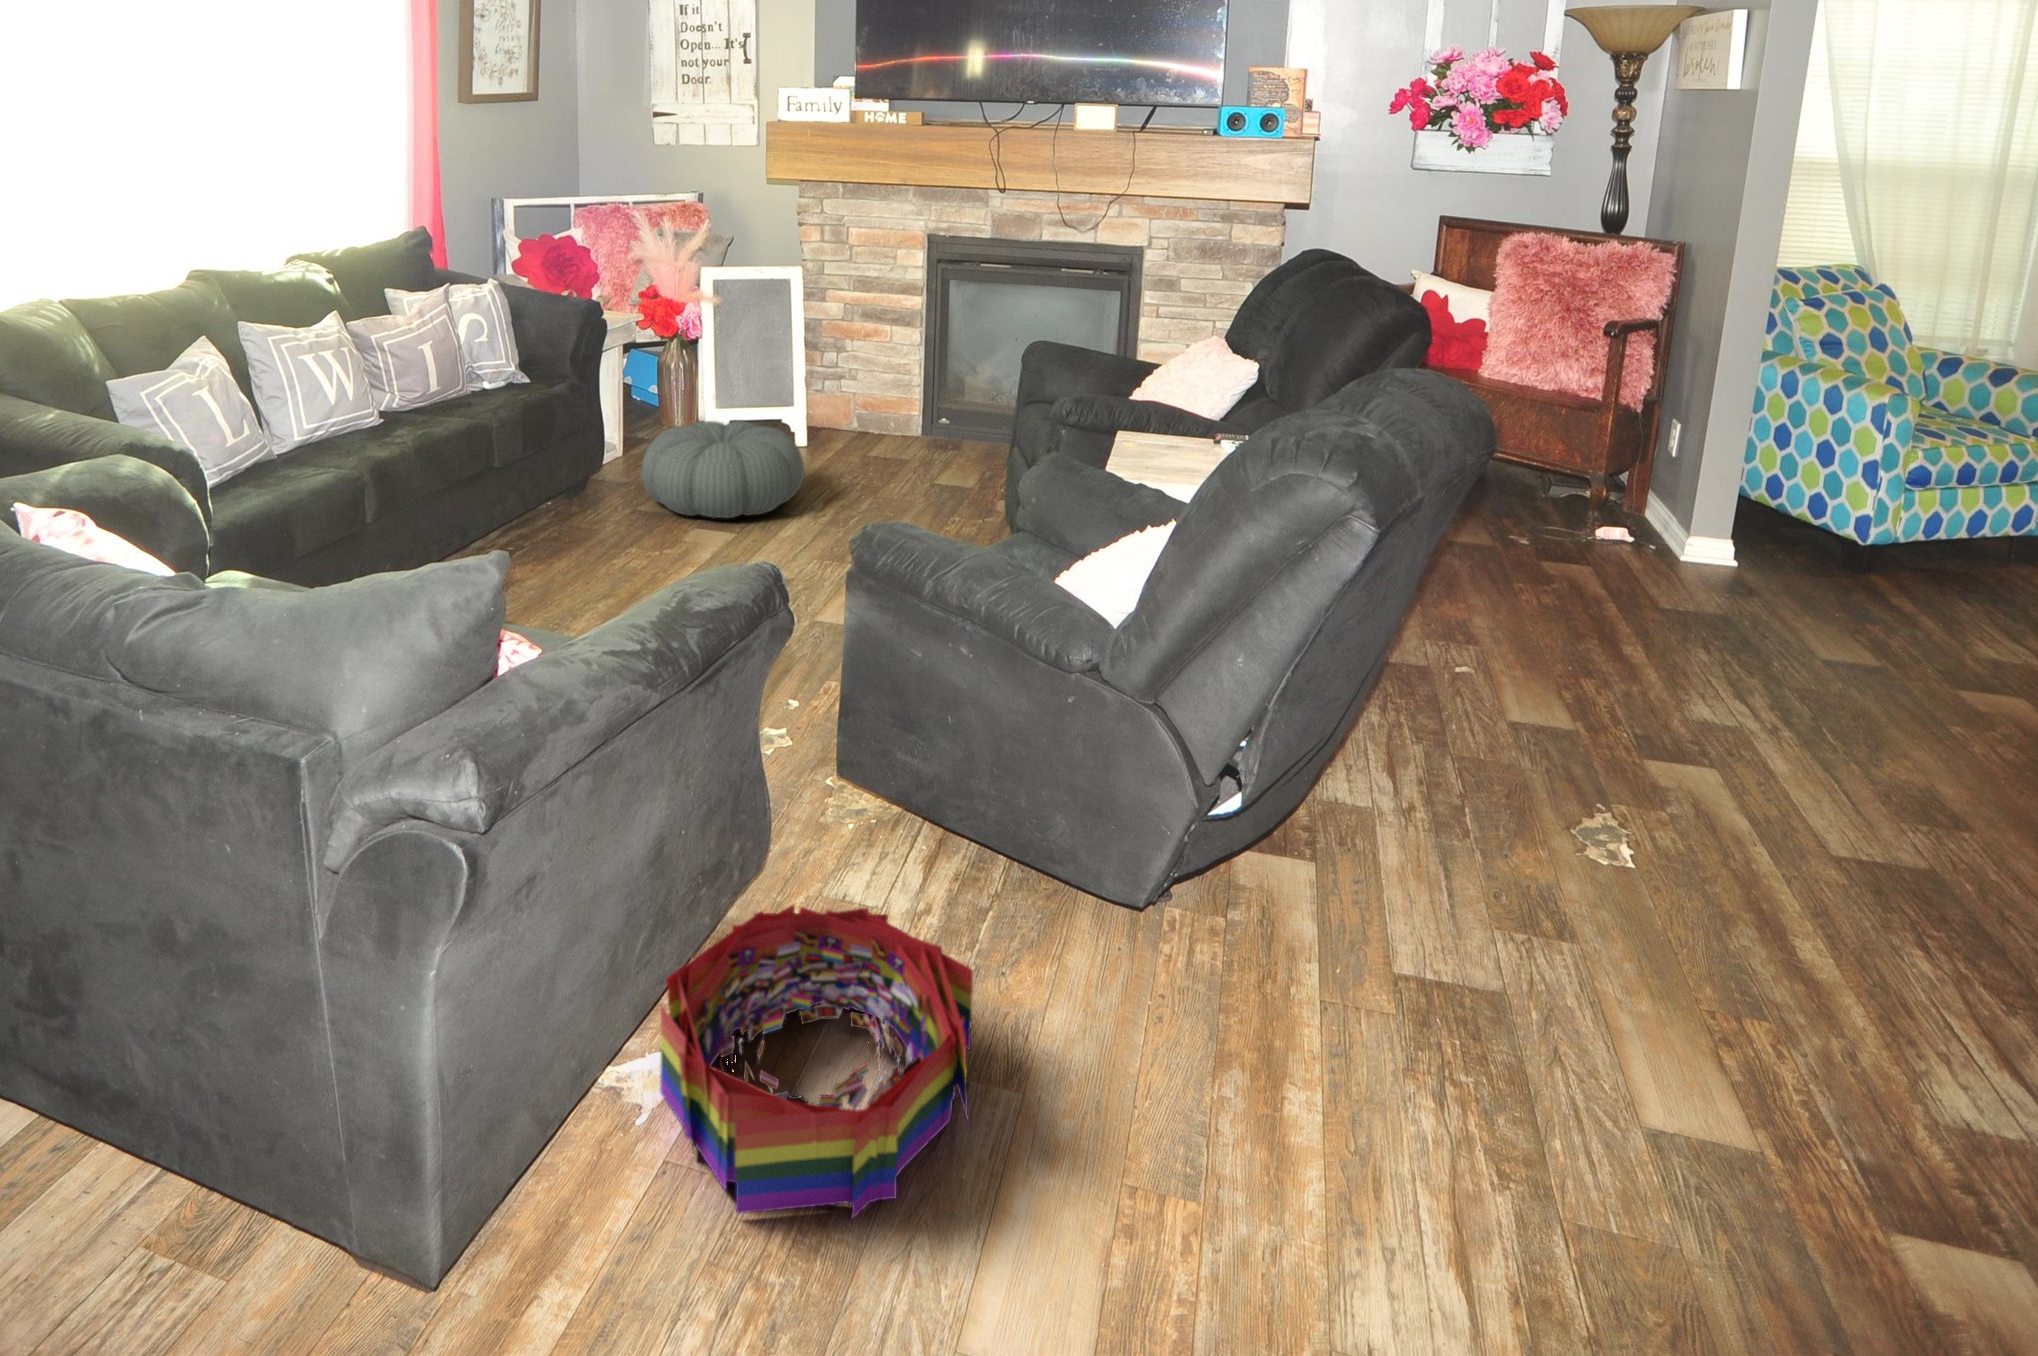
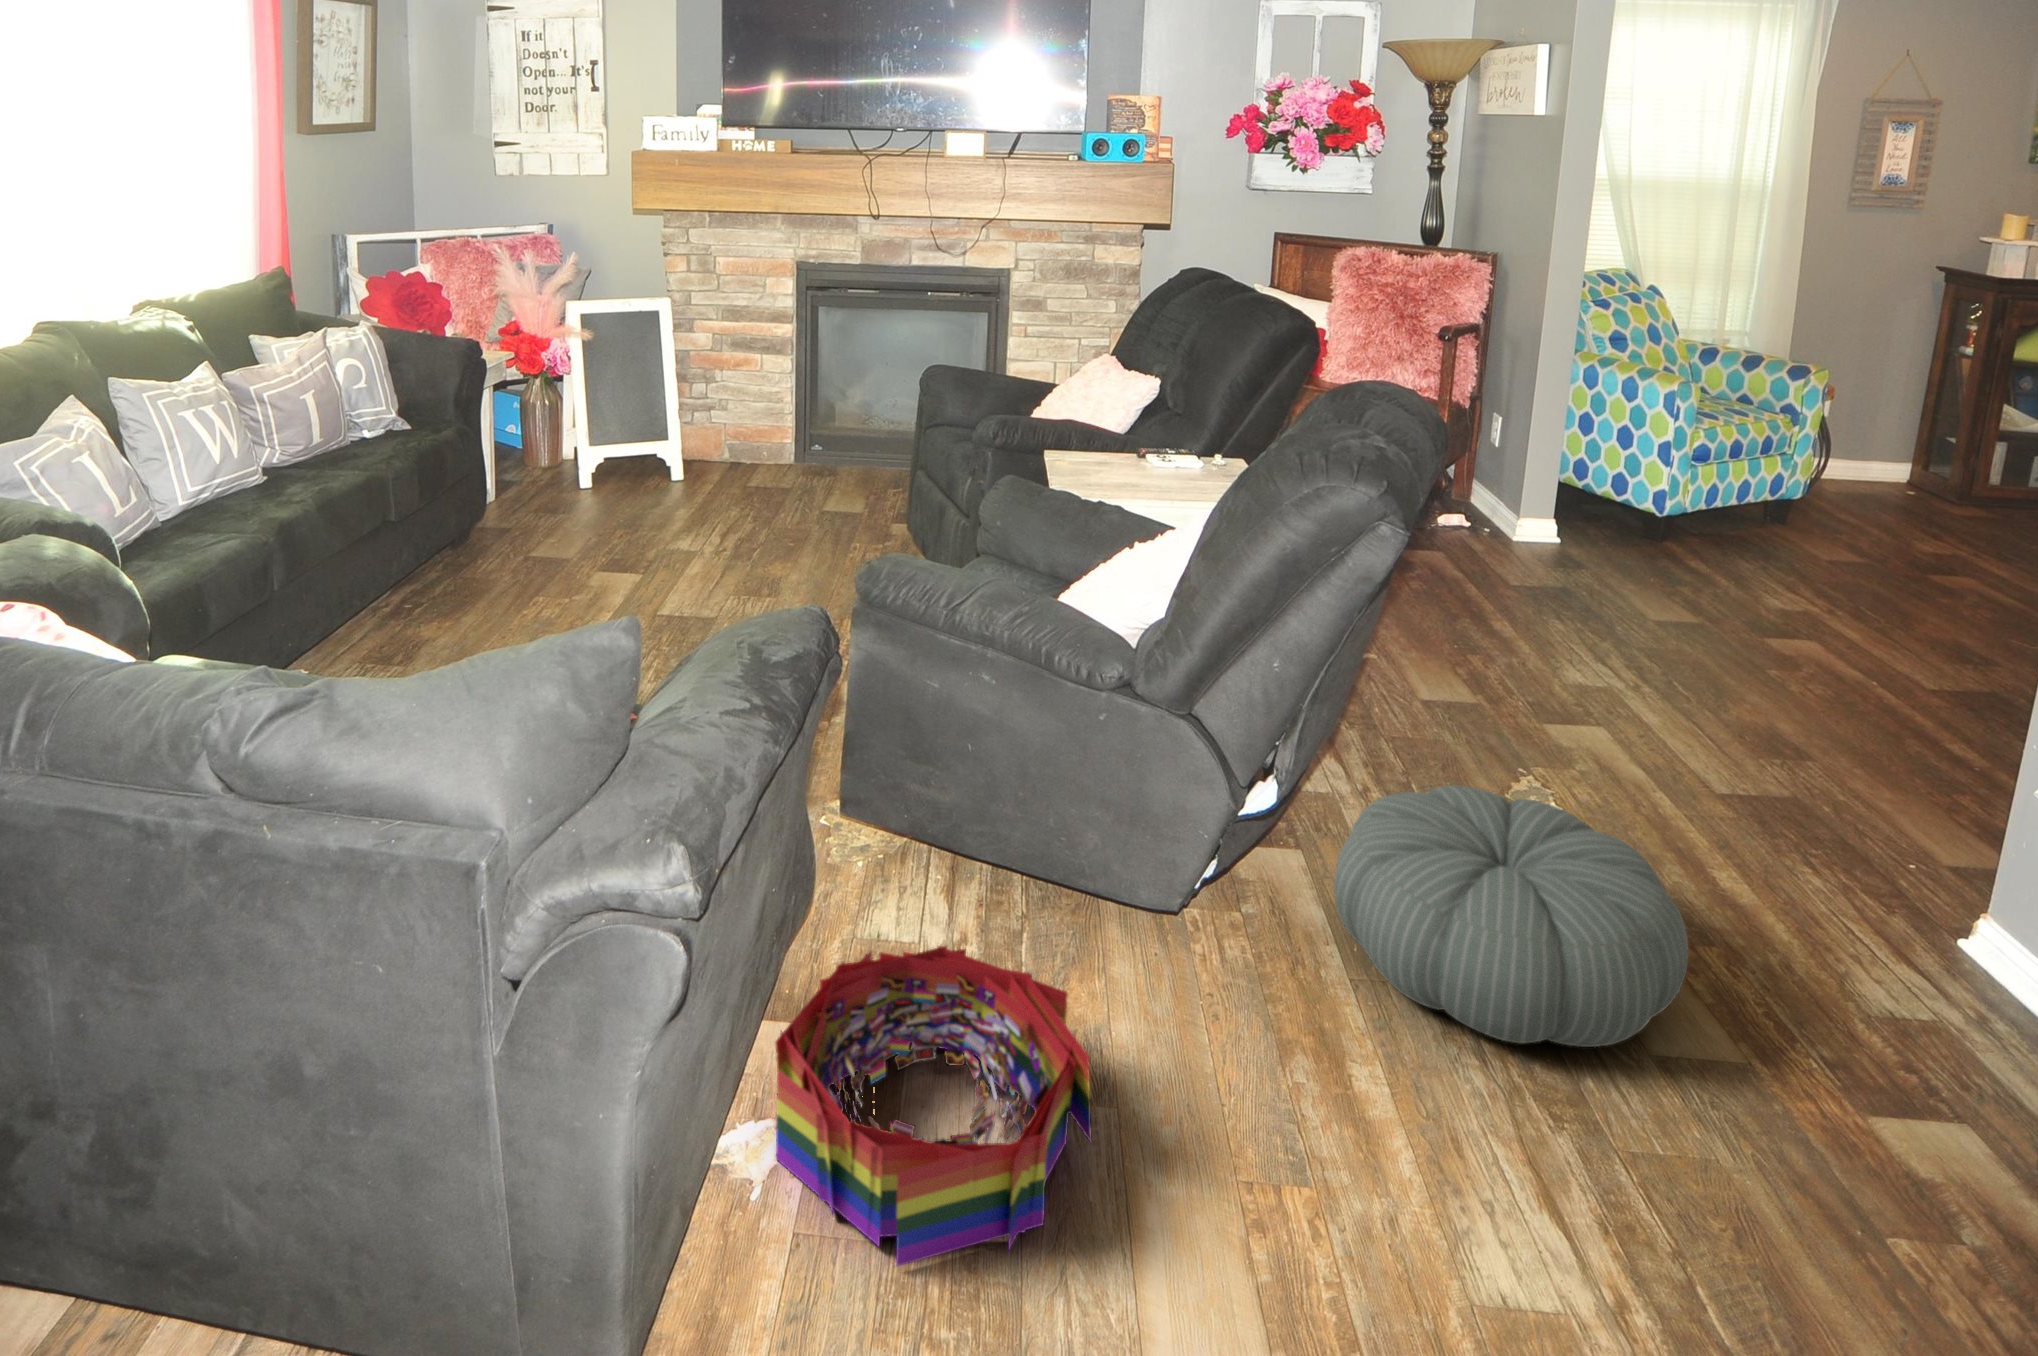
pouf: present [641,421,804,518] -> present [1334,785,1688,1047]

